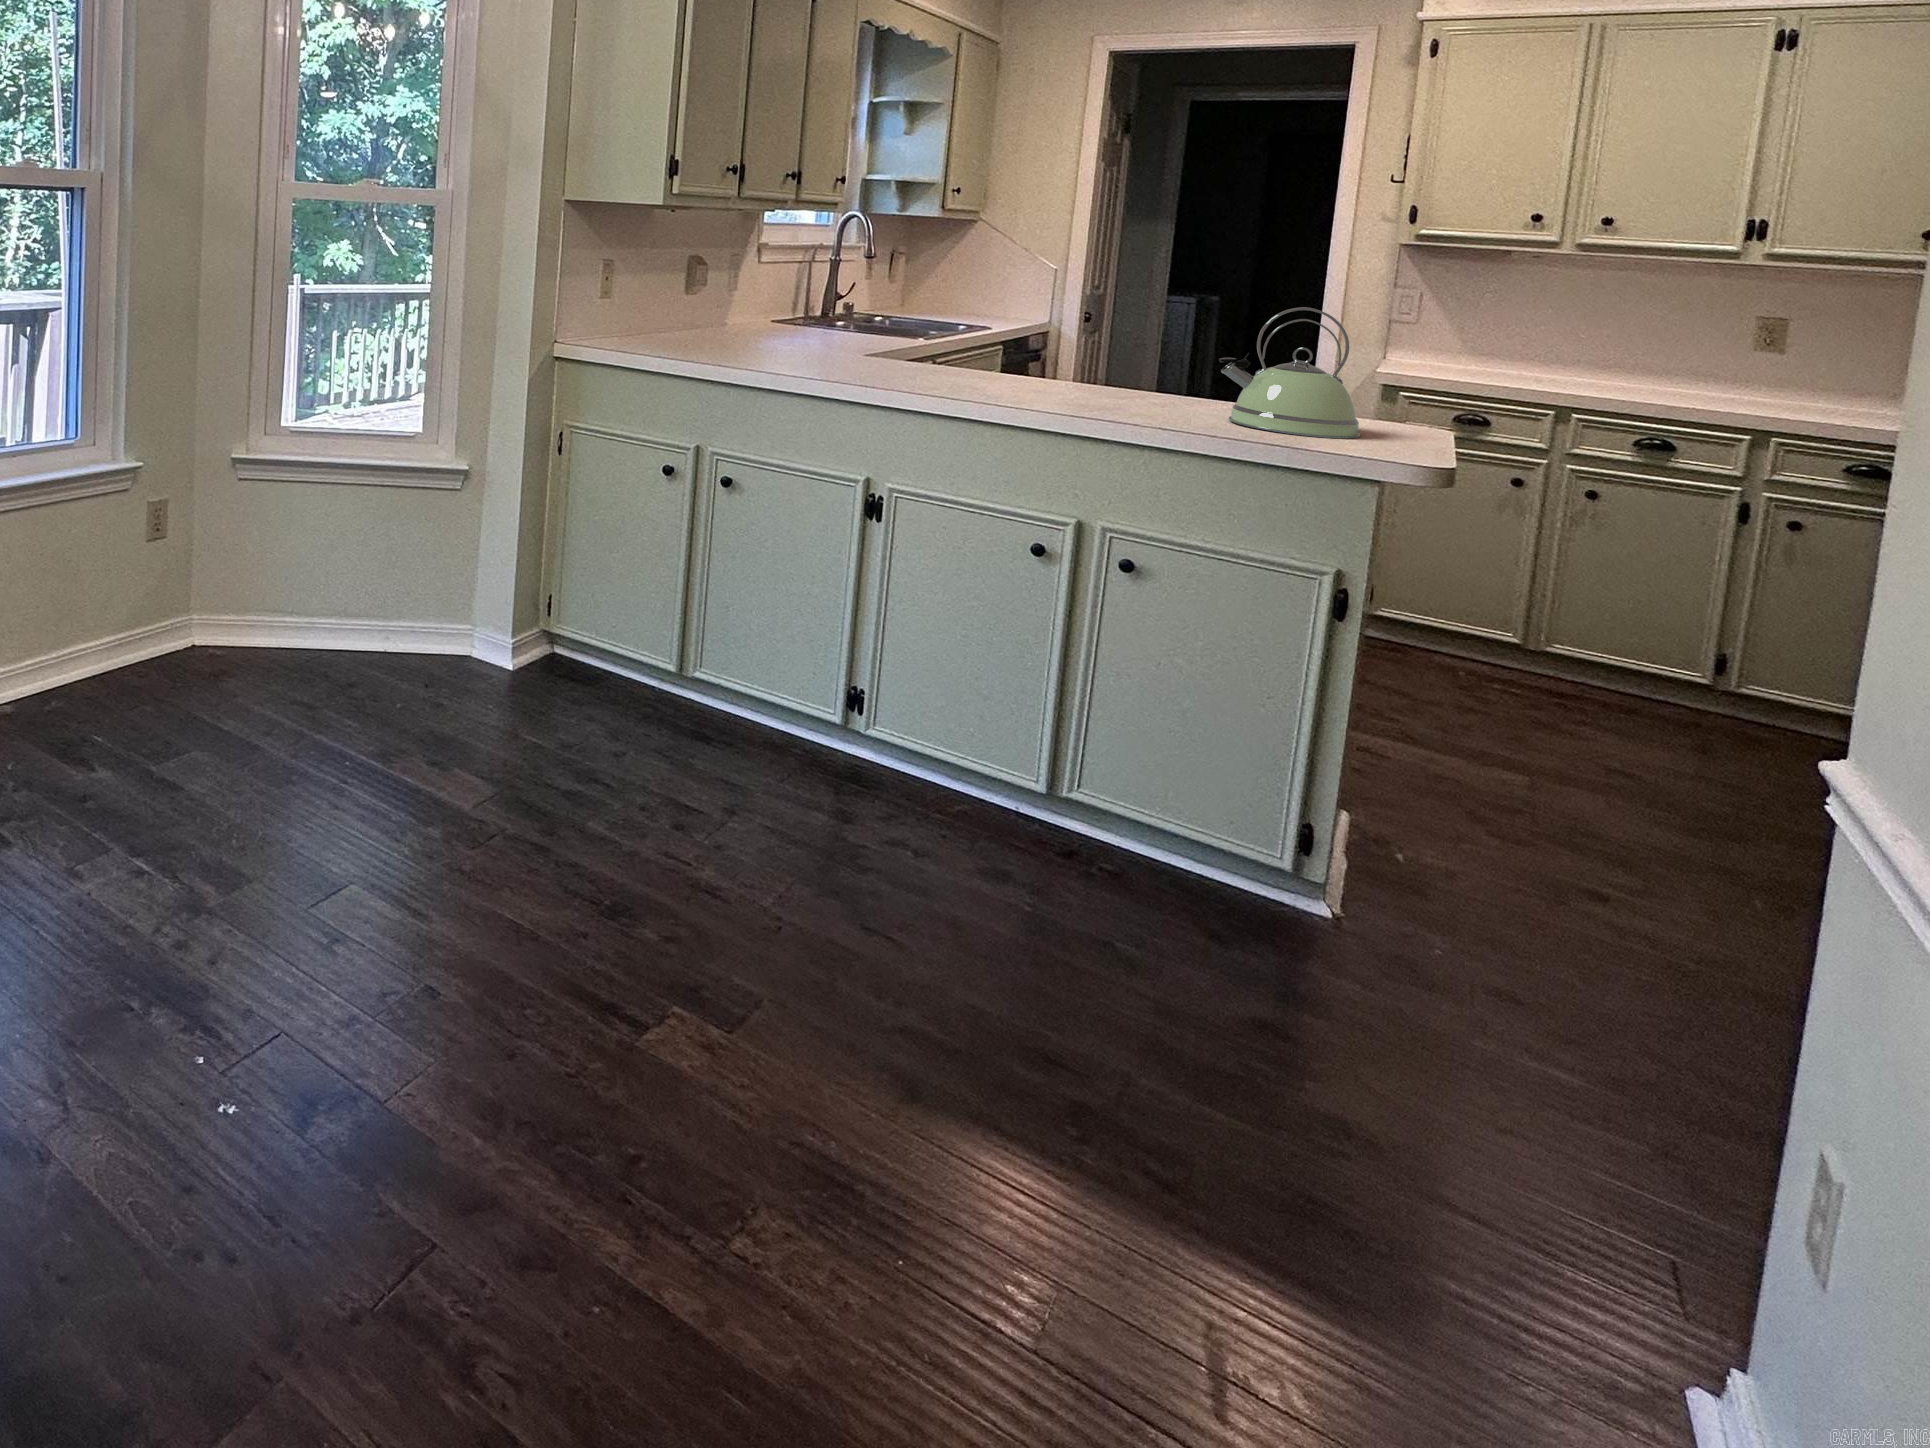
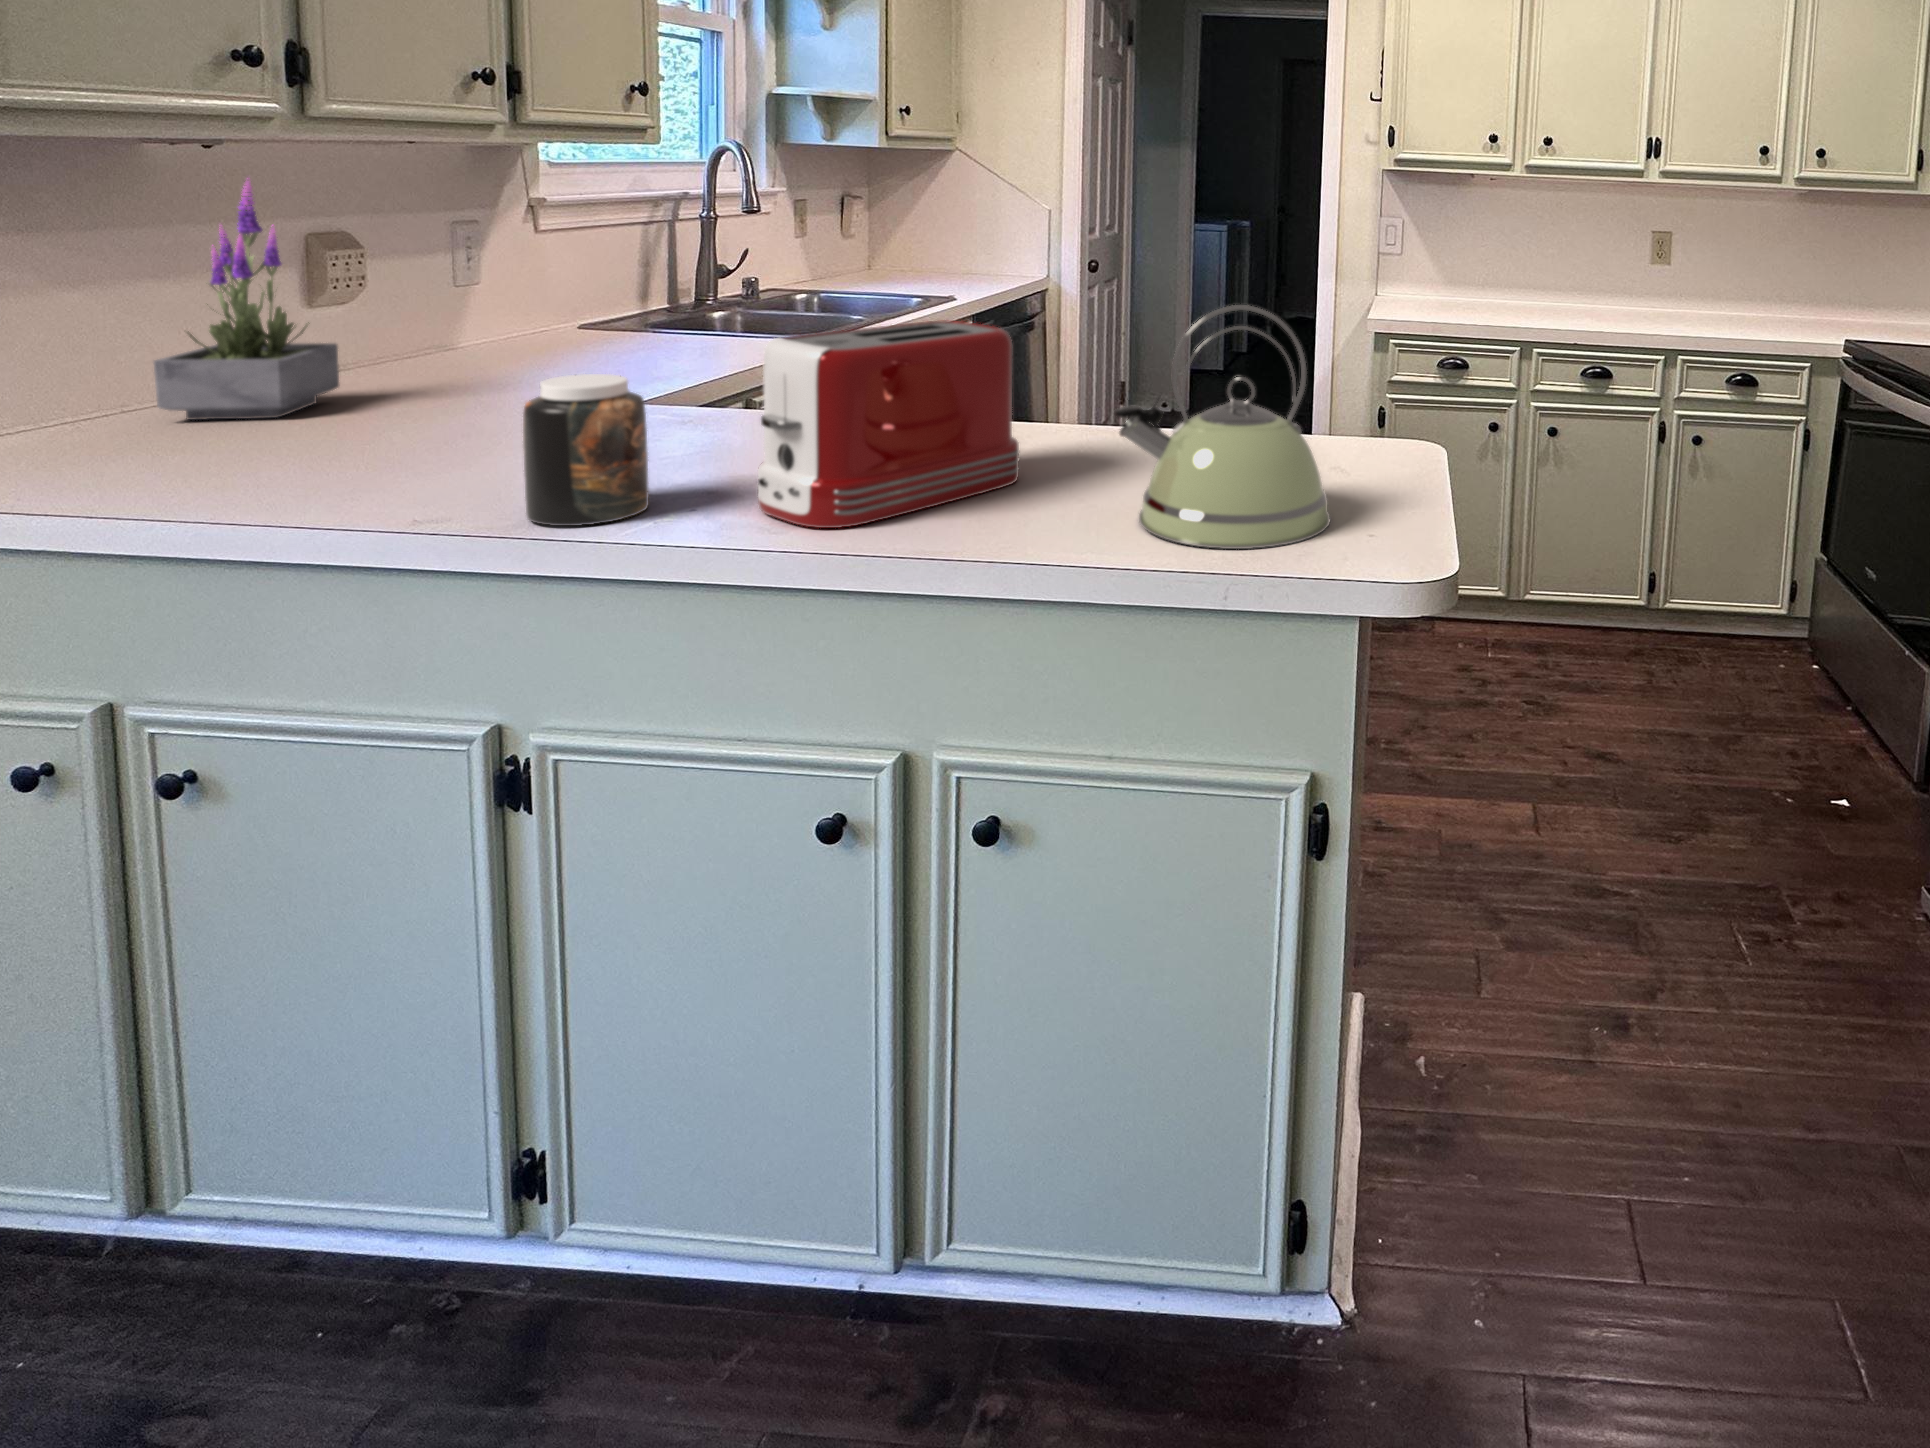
potted plant: none [664,226,723,342] -> present [154,181,339,420]
toaster: none [1004,309,1142,403] -> present [758,320,1019,528]
jar: none [894,320,951,388] -> present [523,374,649,526]

